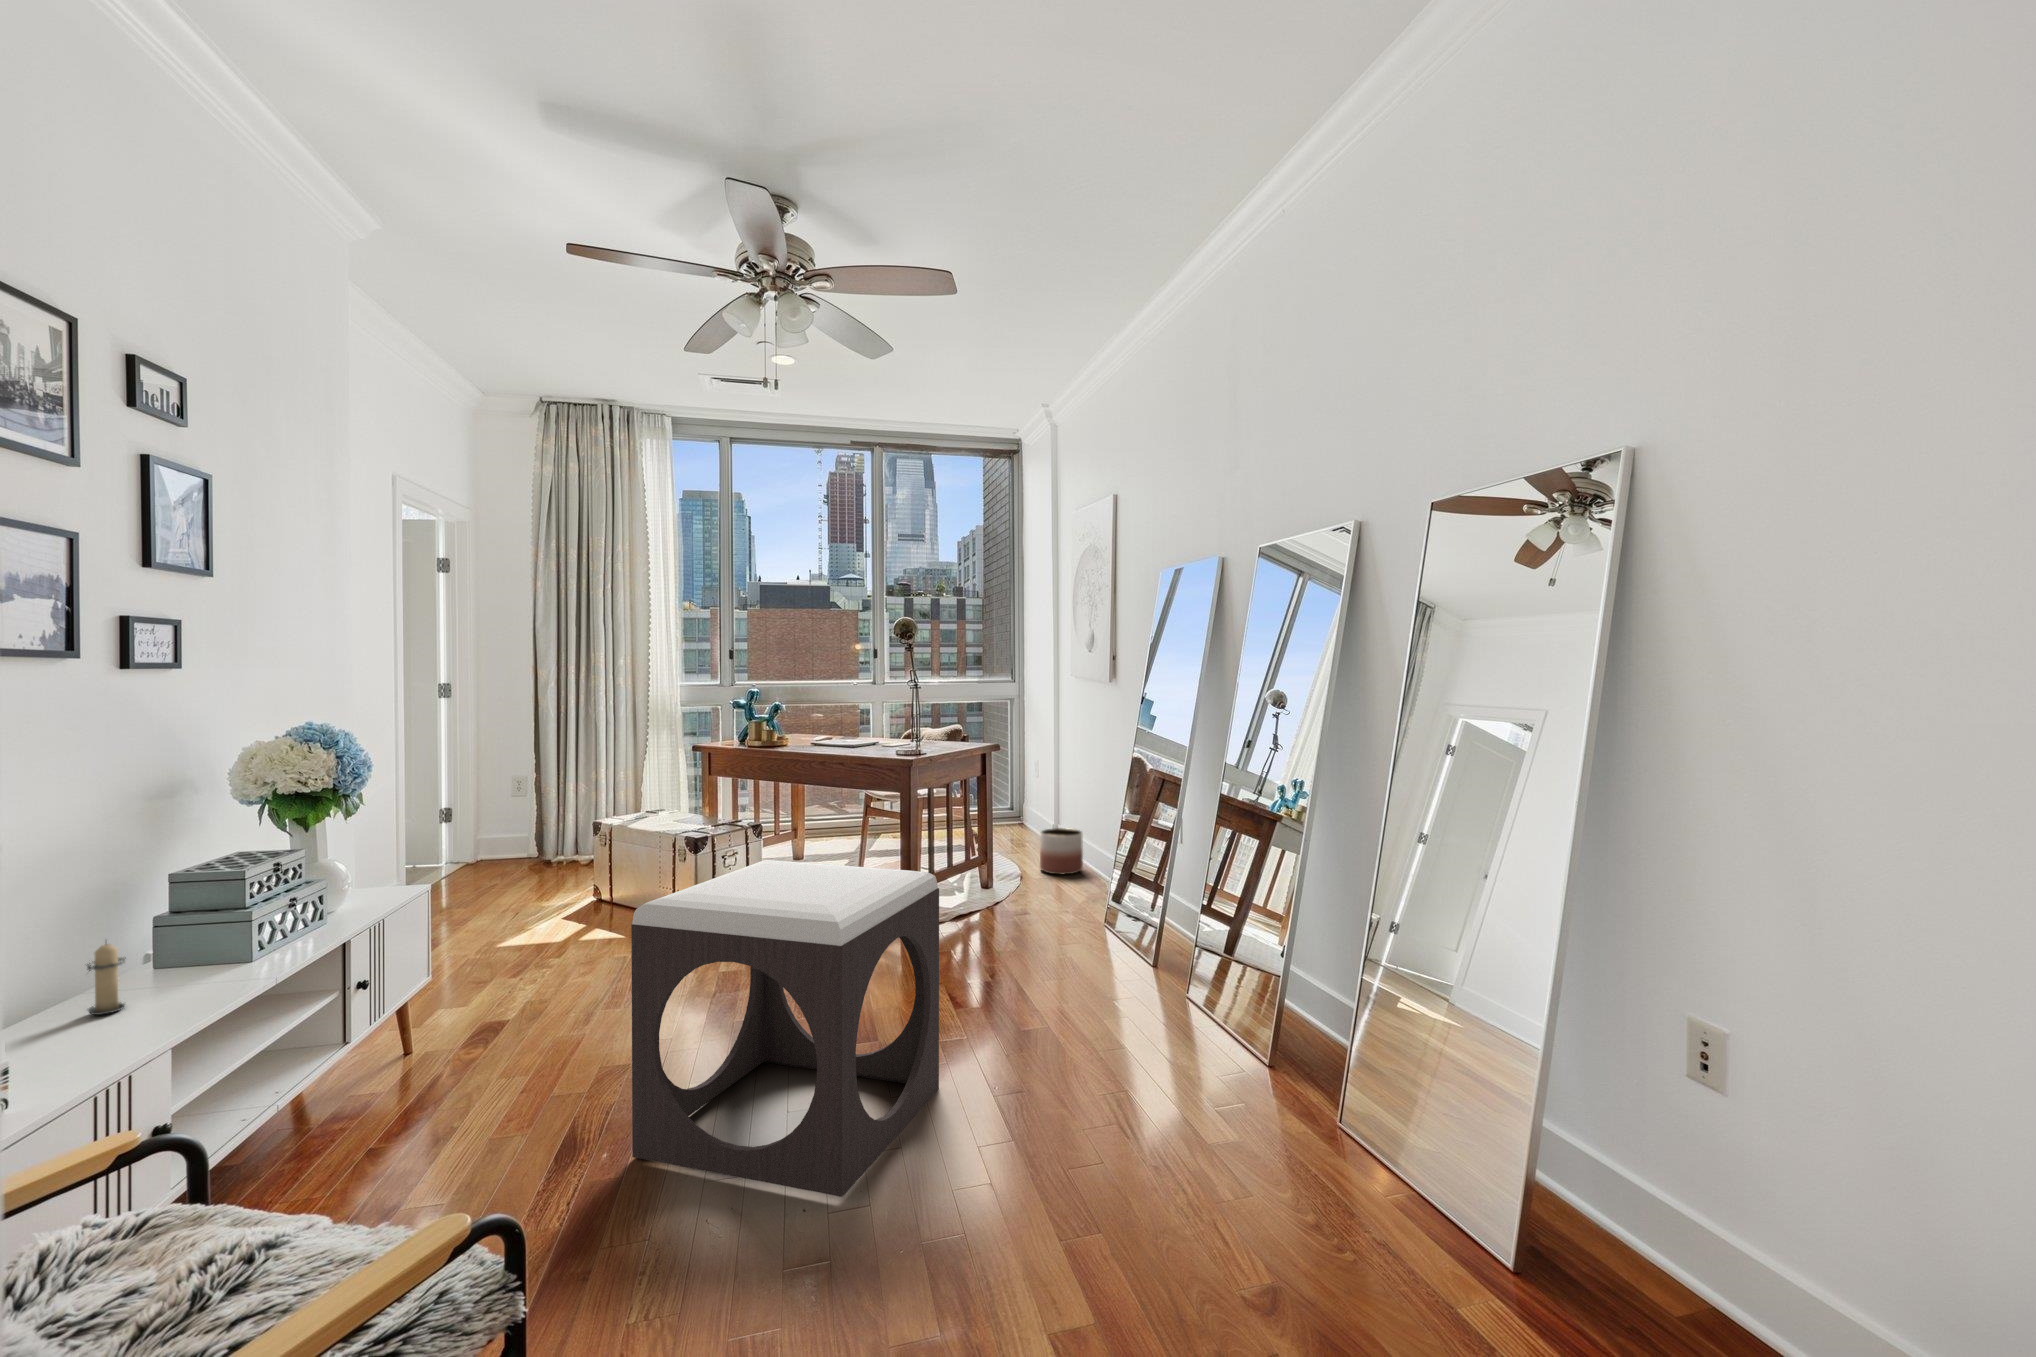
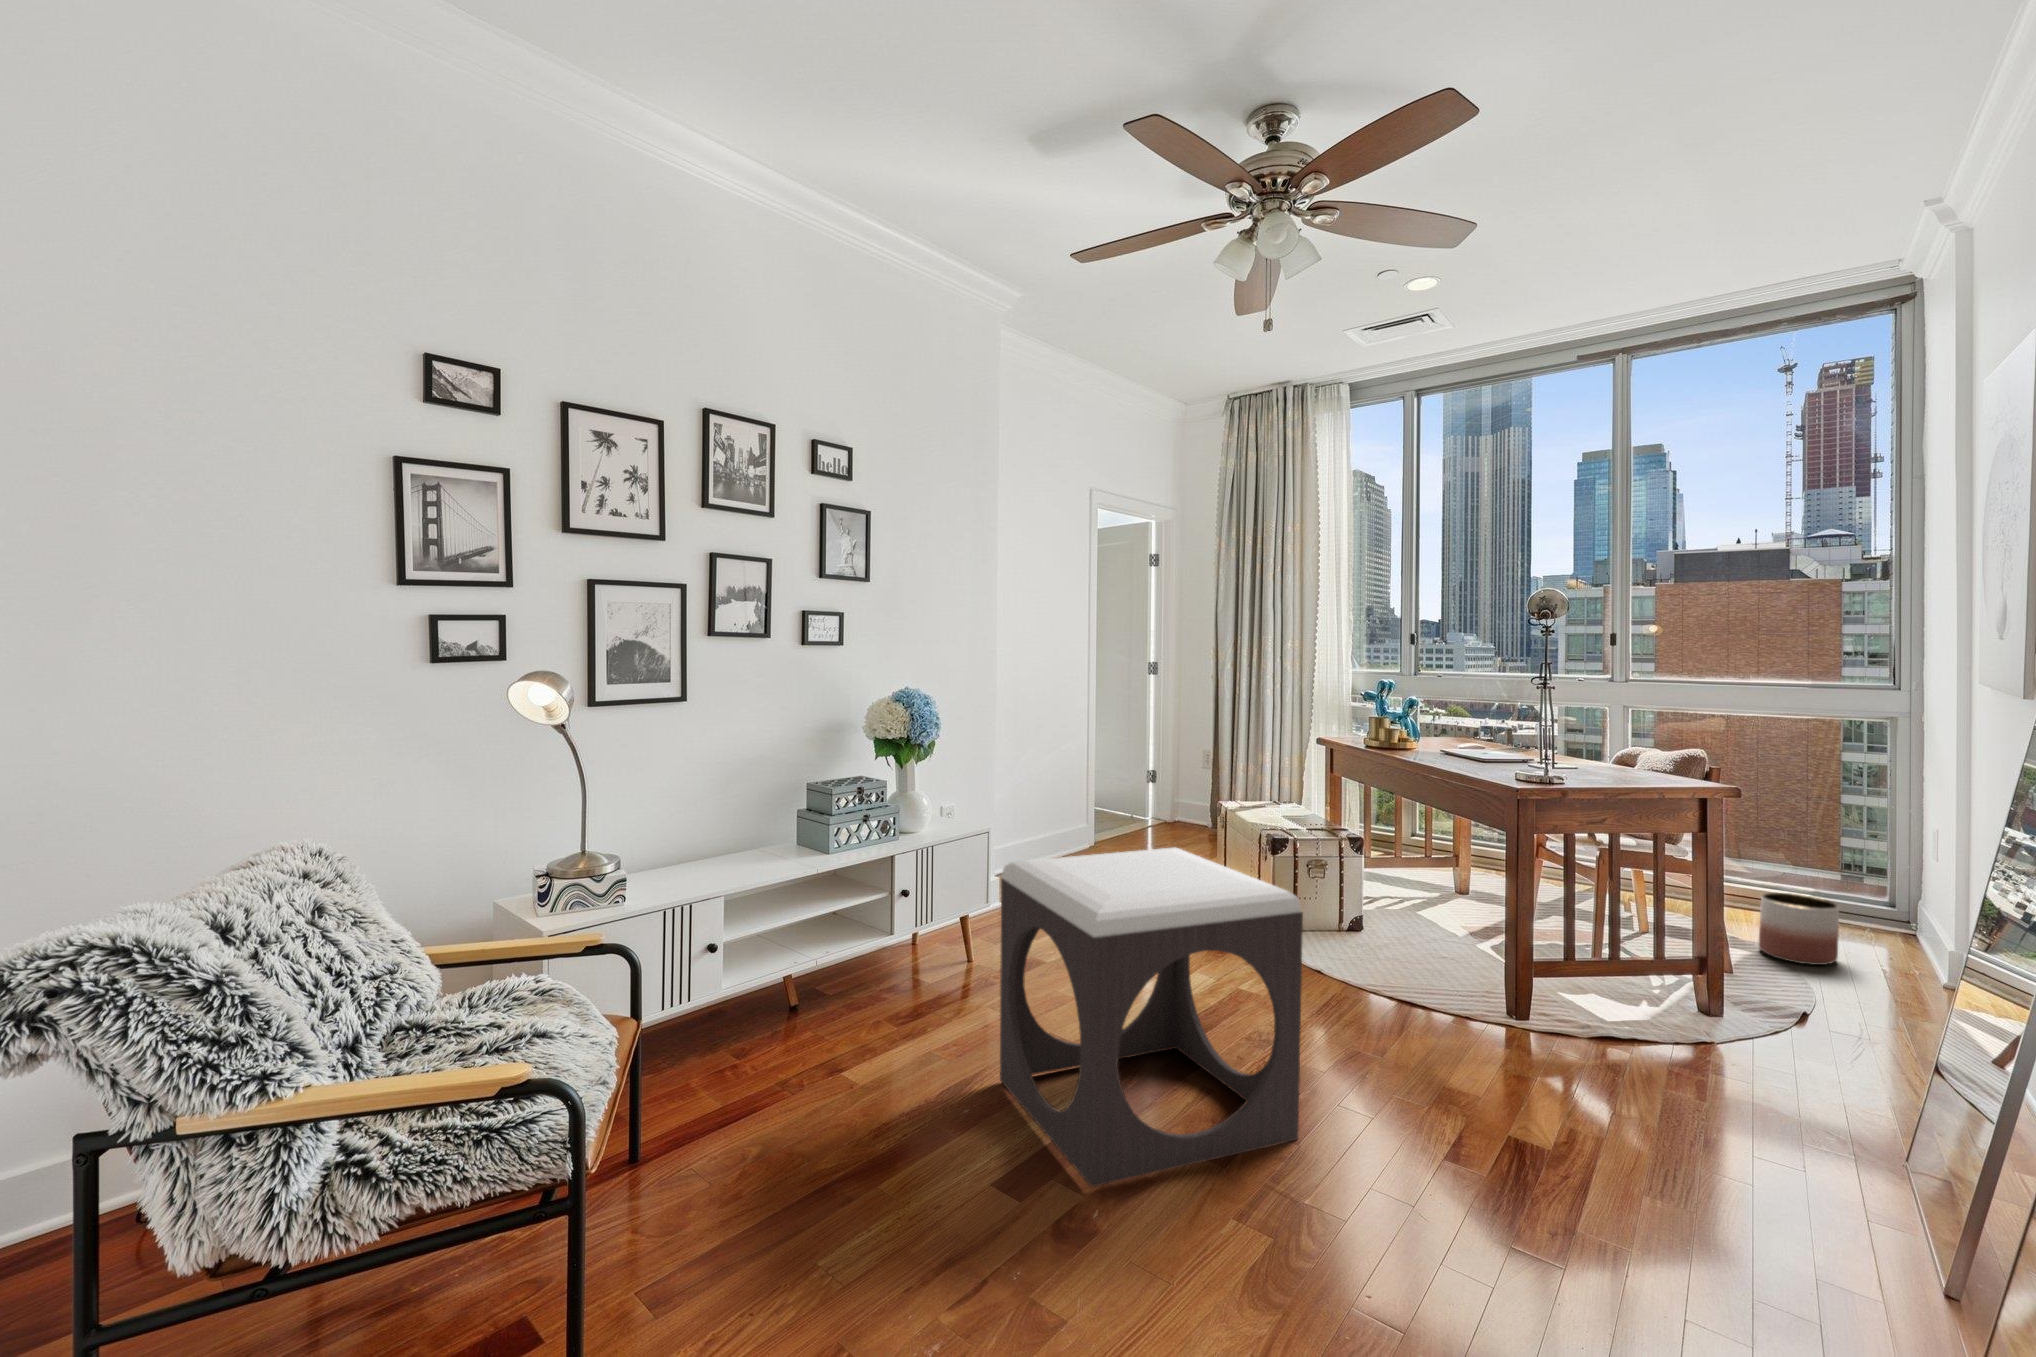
candle: present [86,943,126,1015] -> none [741,819,764,867]

